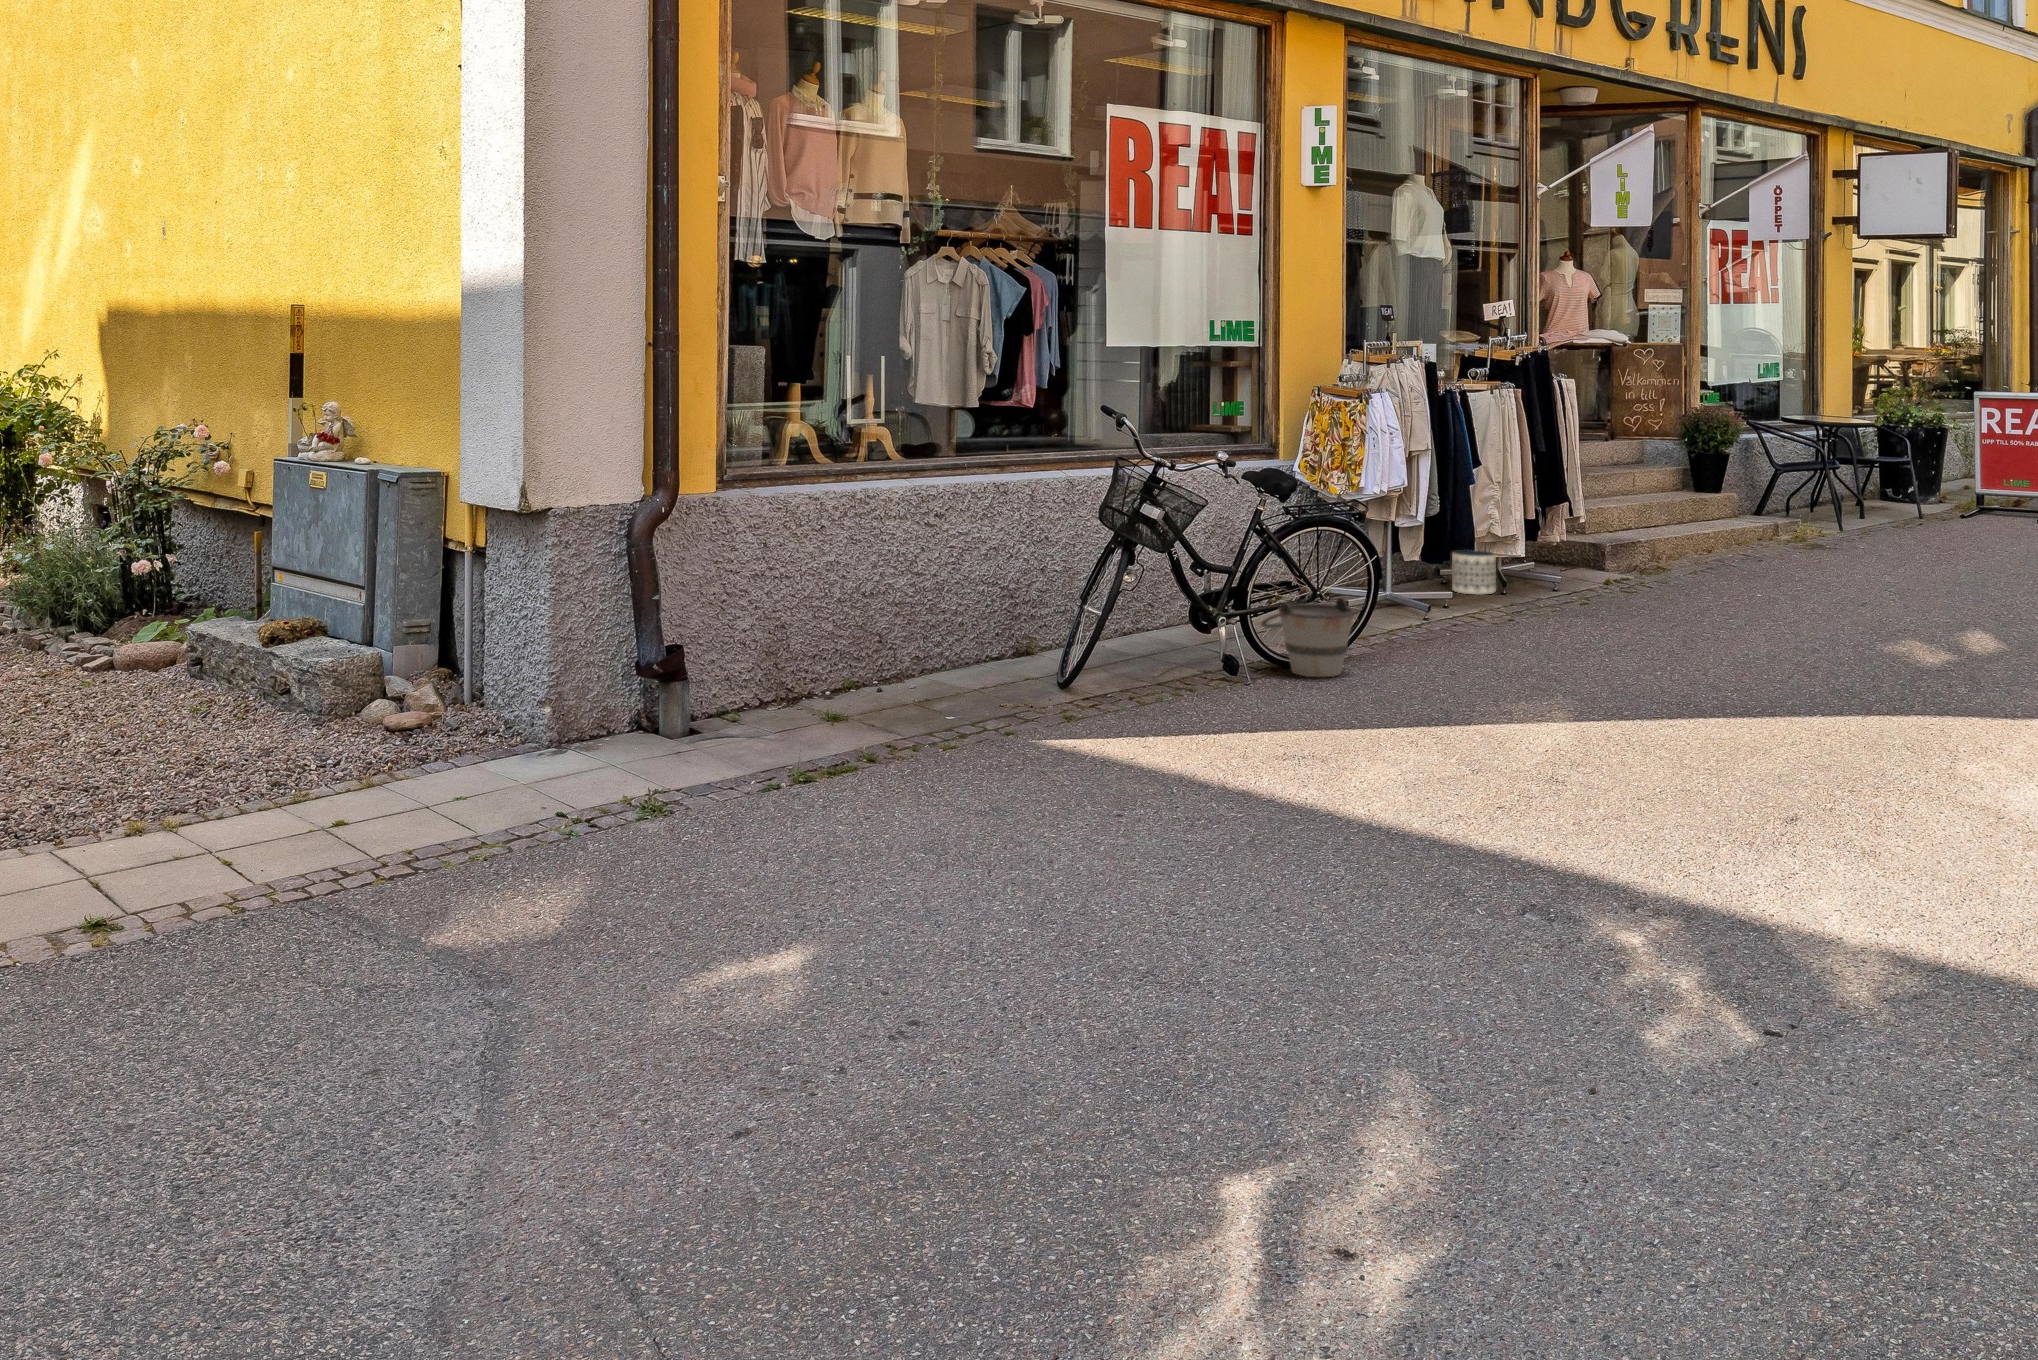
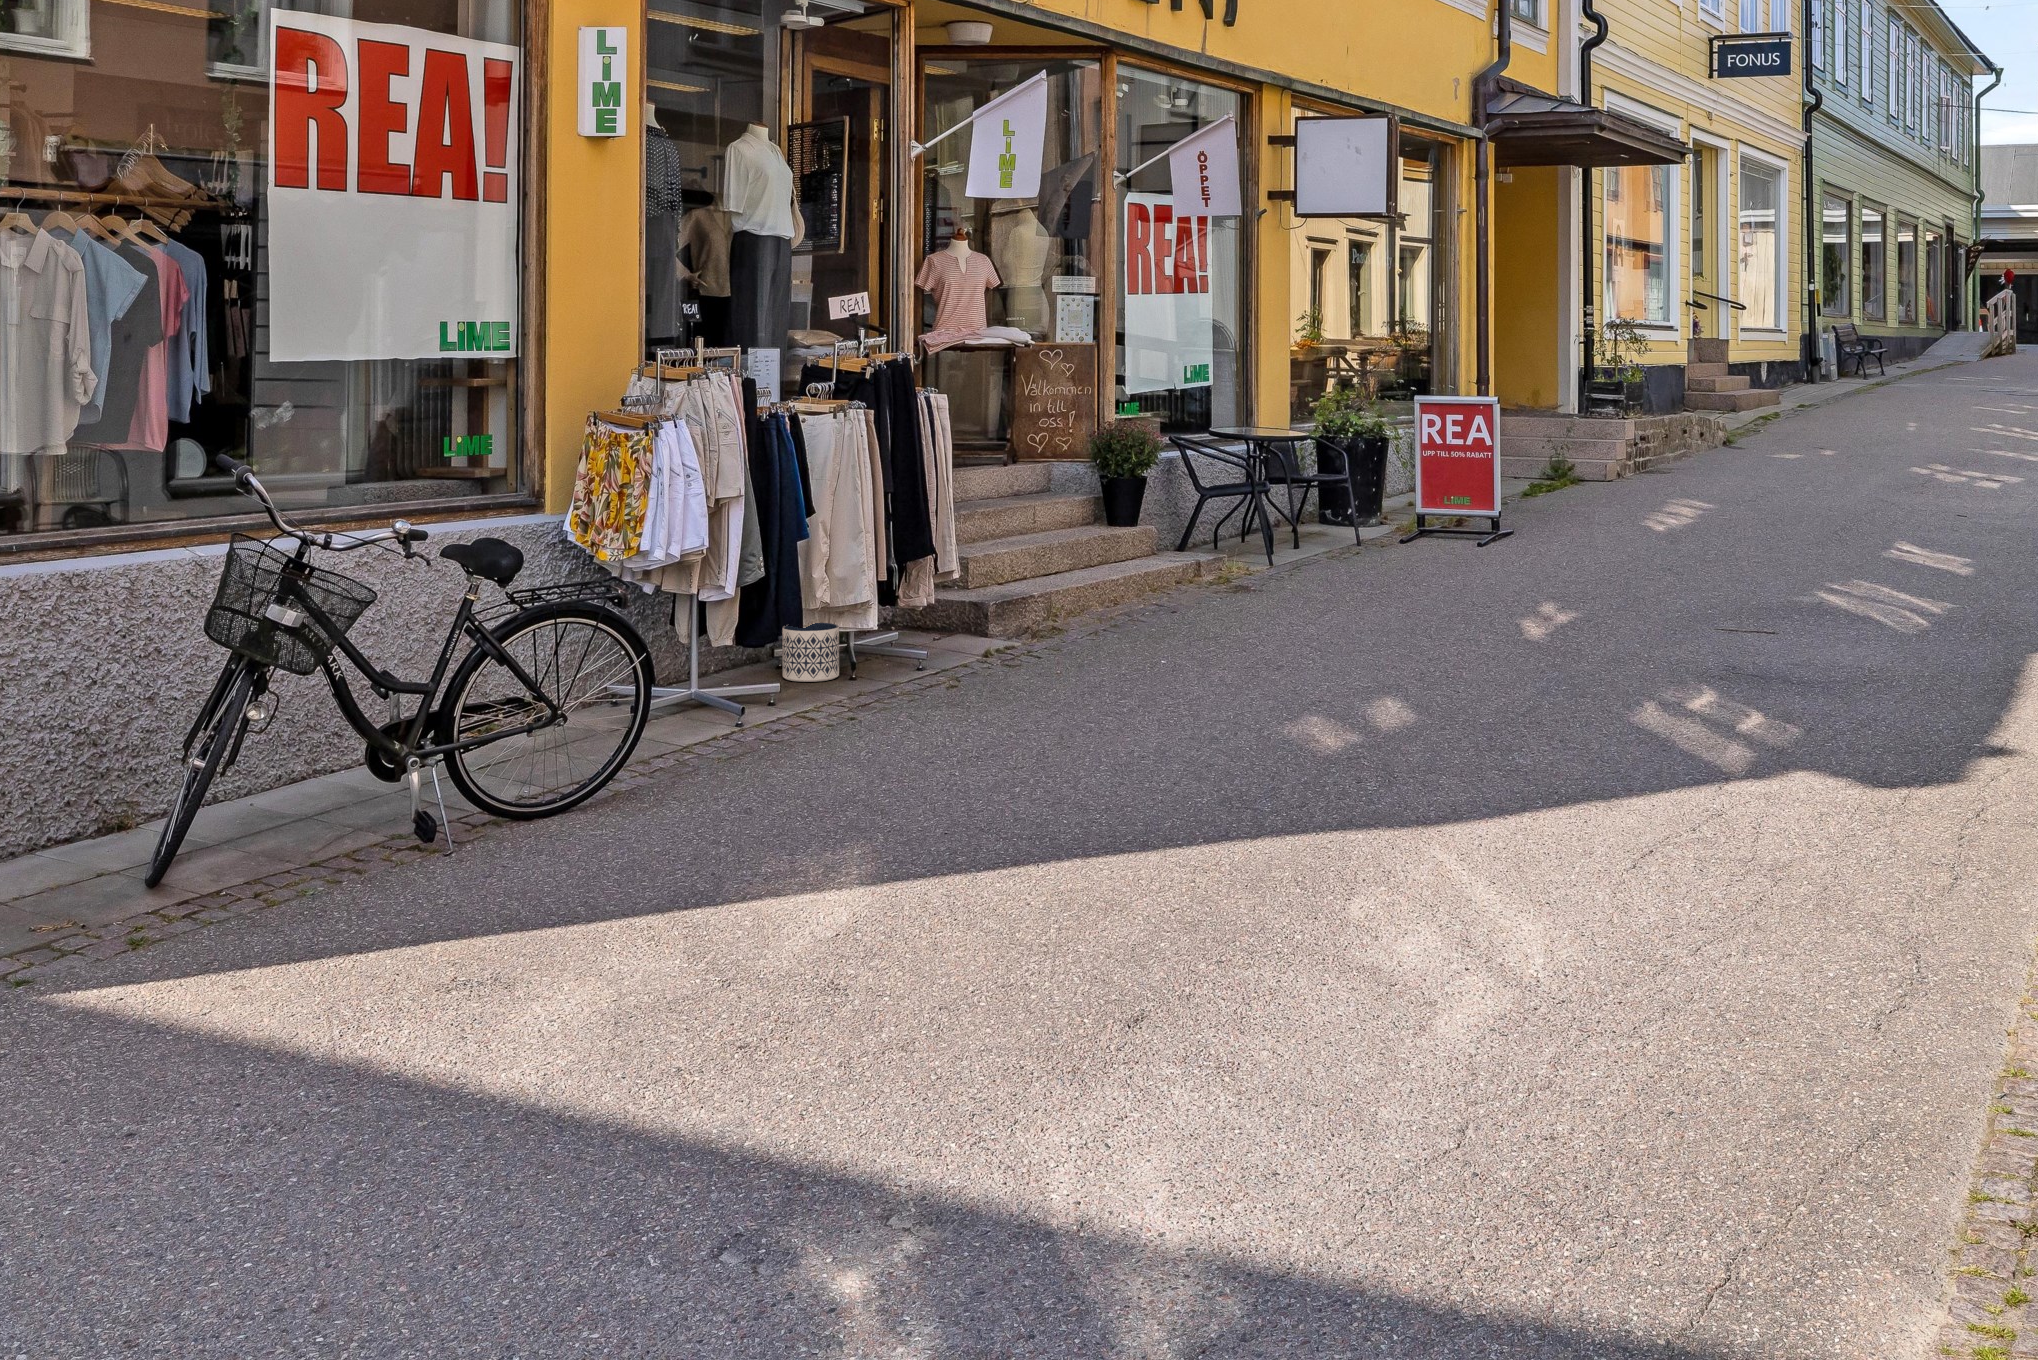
bucket: present [1261,597,1355,677] -> none [464,716,599,837]

